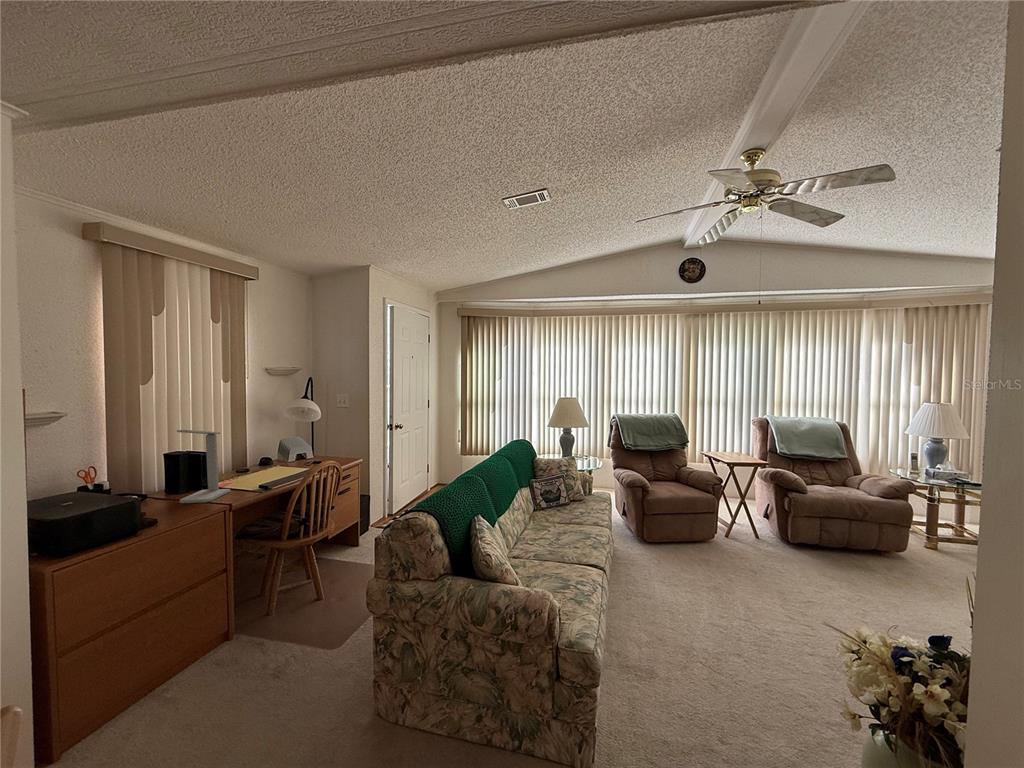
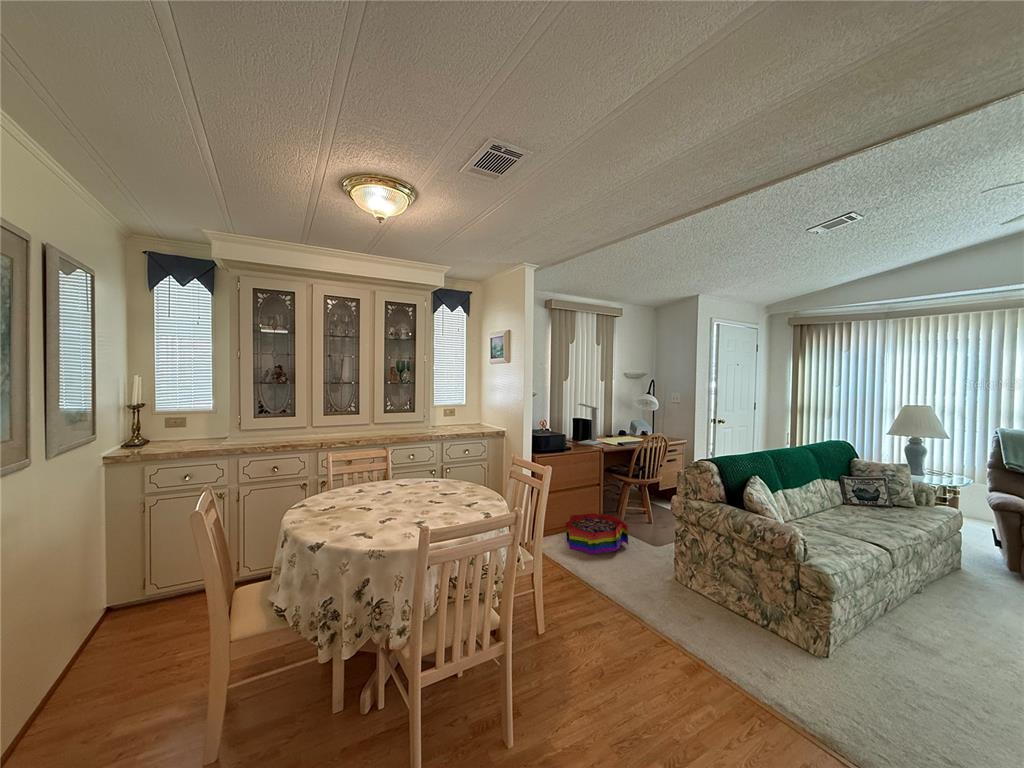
storage bin: none [154,624,290,737] -> present [566,513,628,554]

